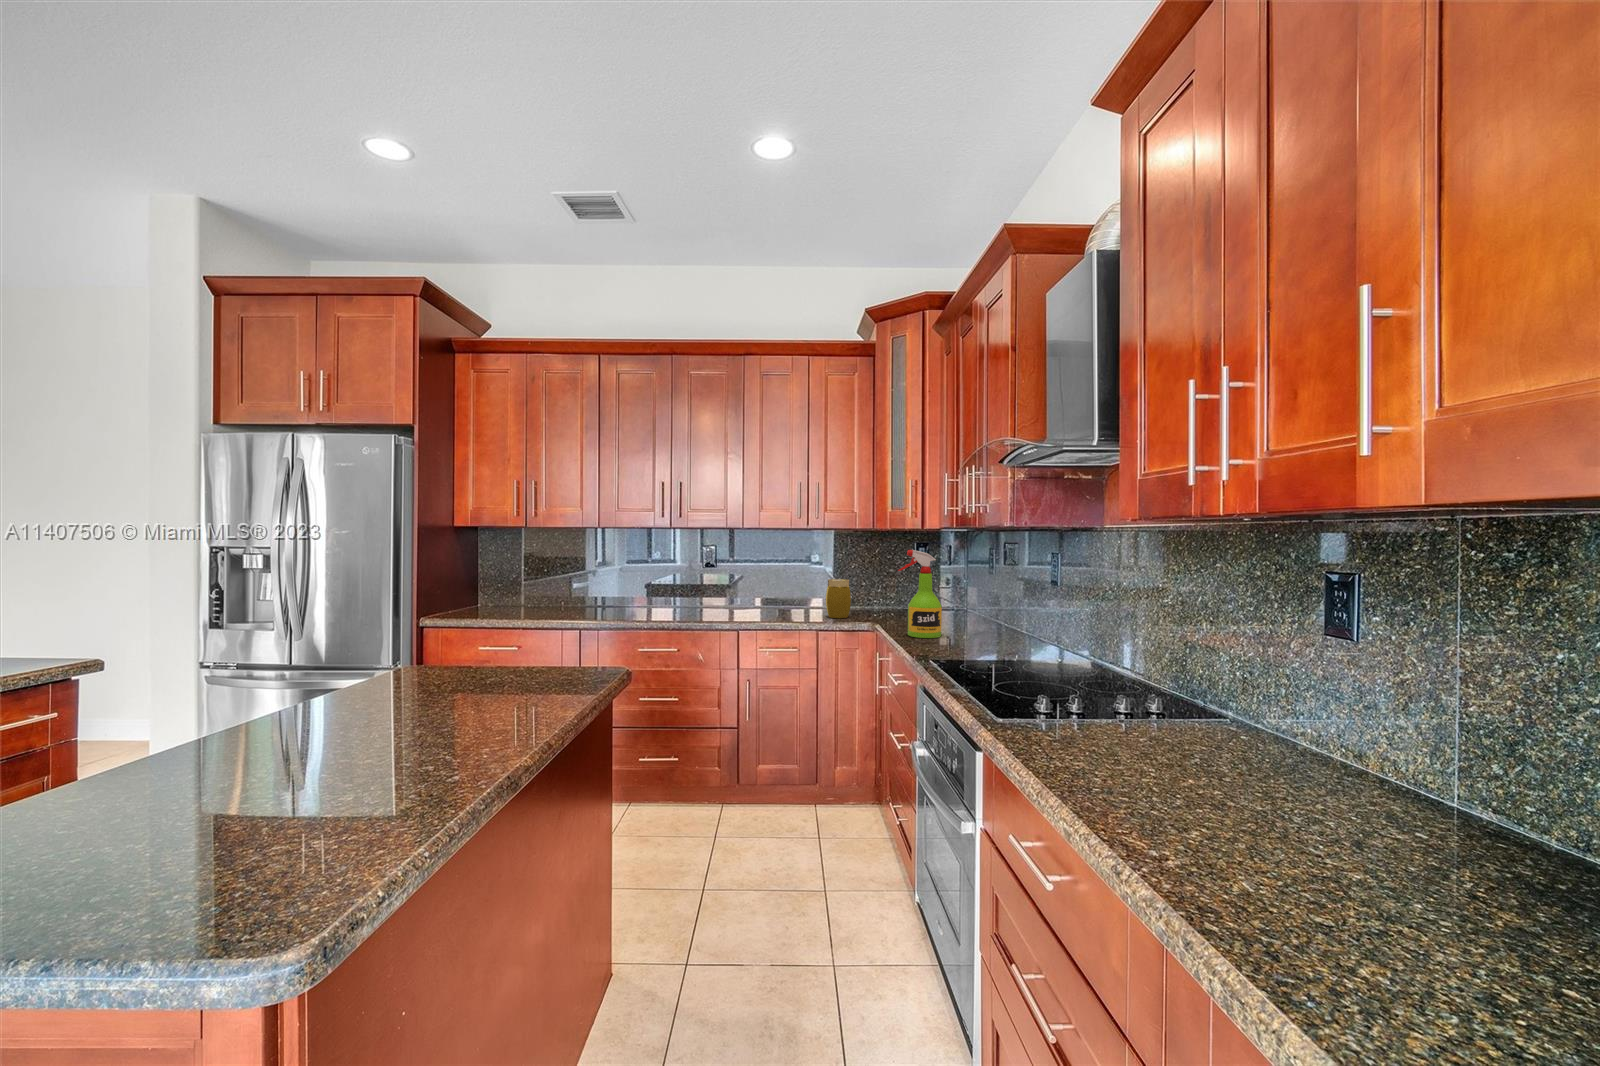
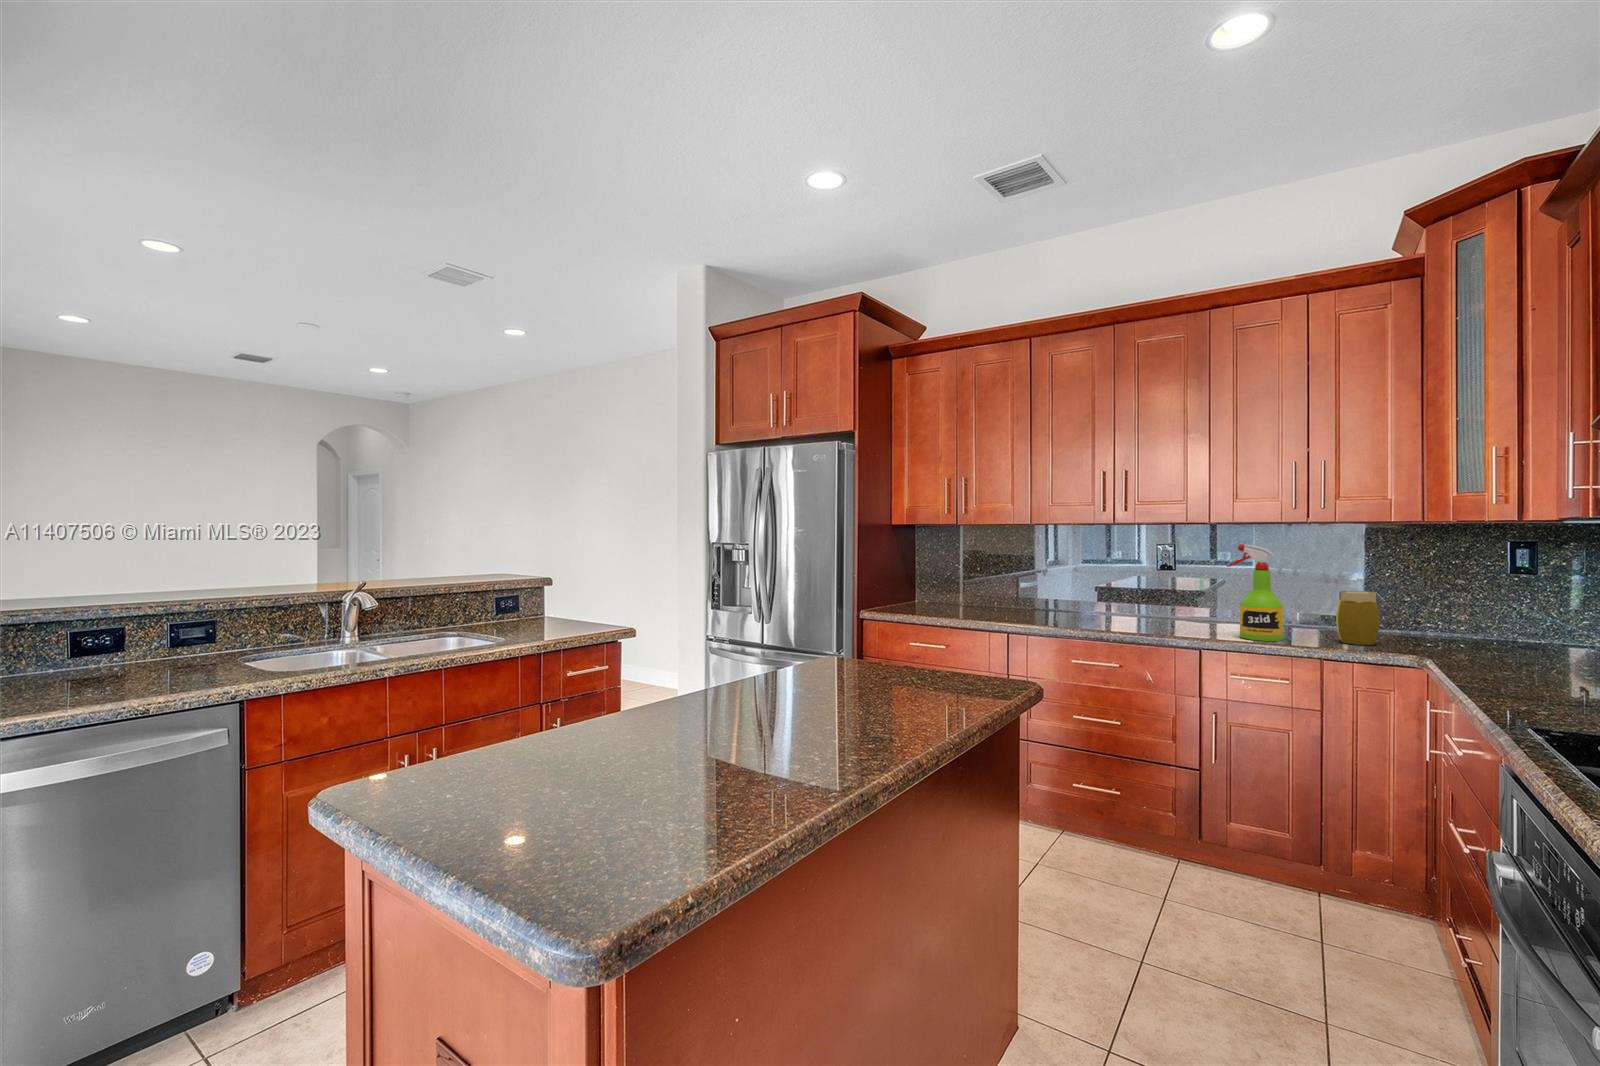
spray bottle: present [898,550,942,638] -> present [1227,544,1283,641]

